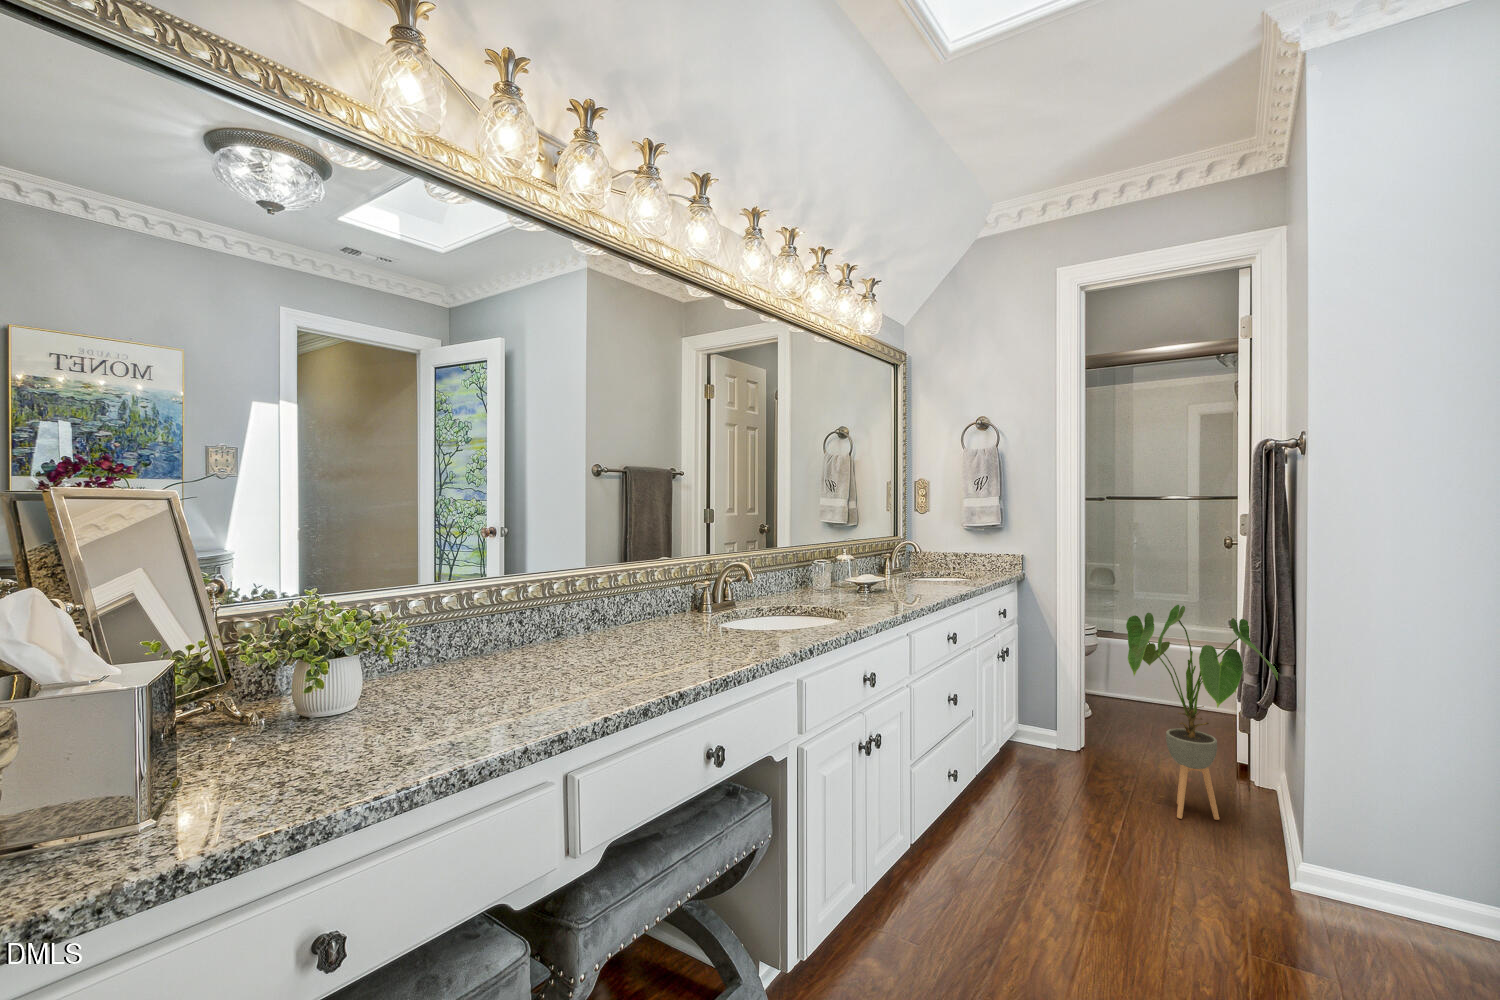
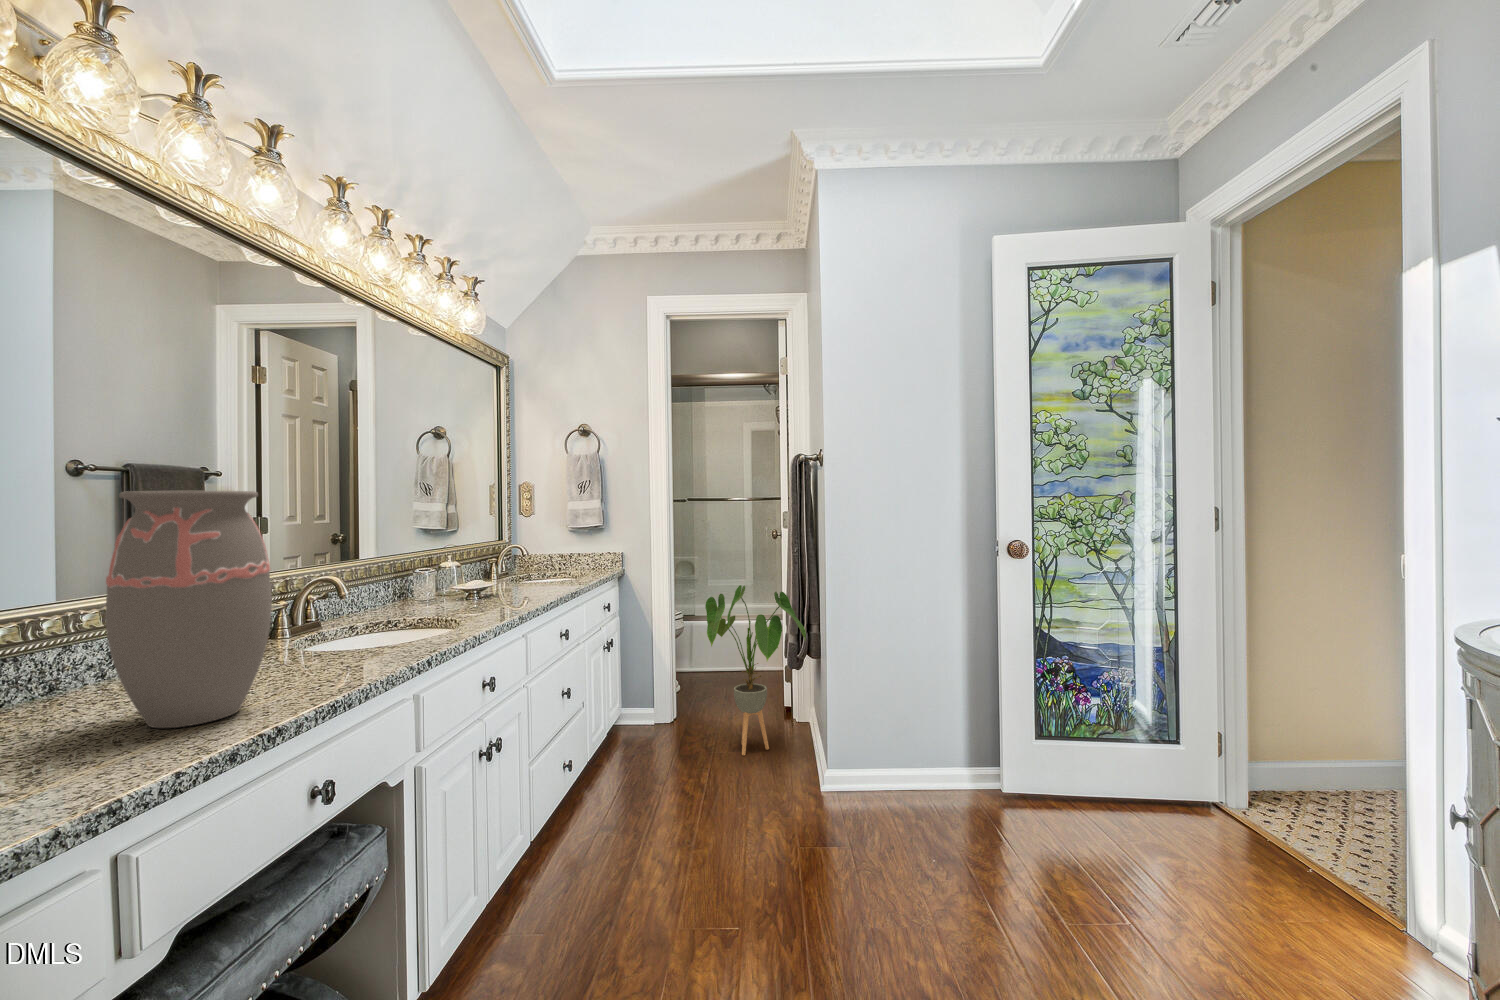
decorative vase: none [578,484,682,678] -> present [106,491,272,728]

